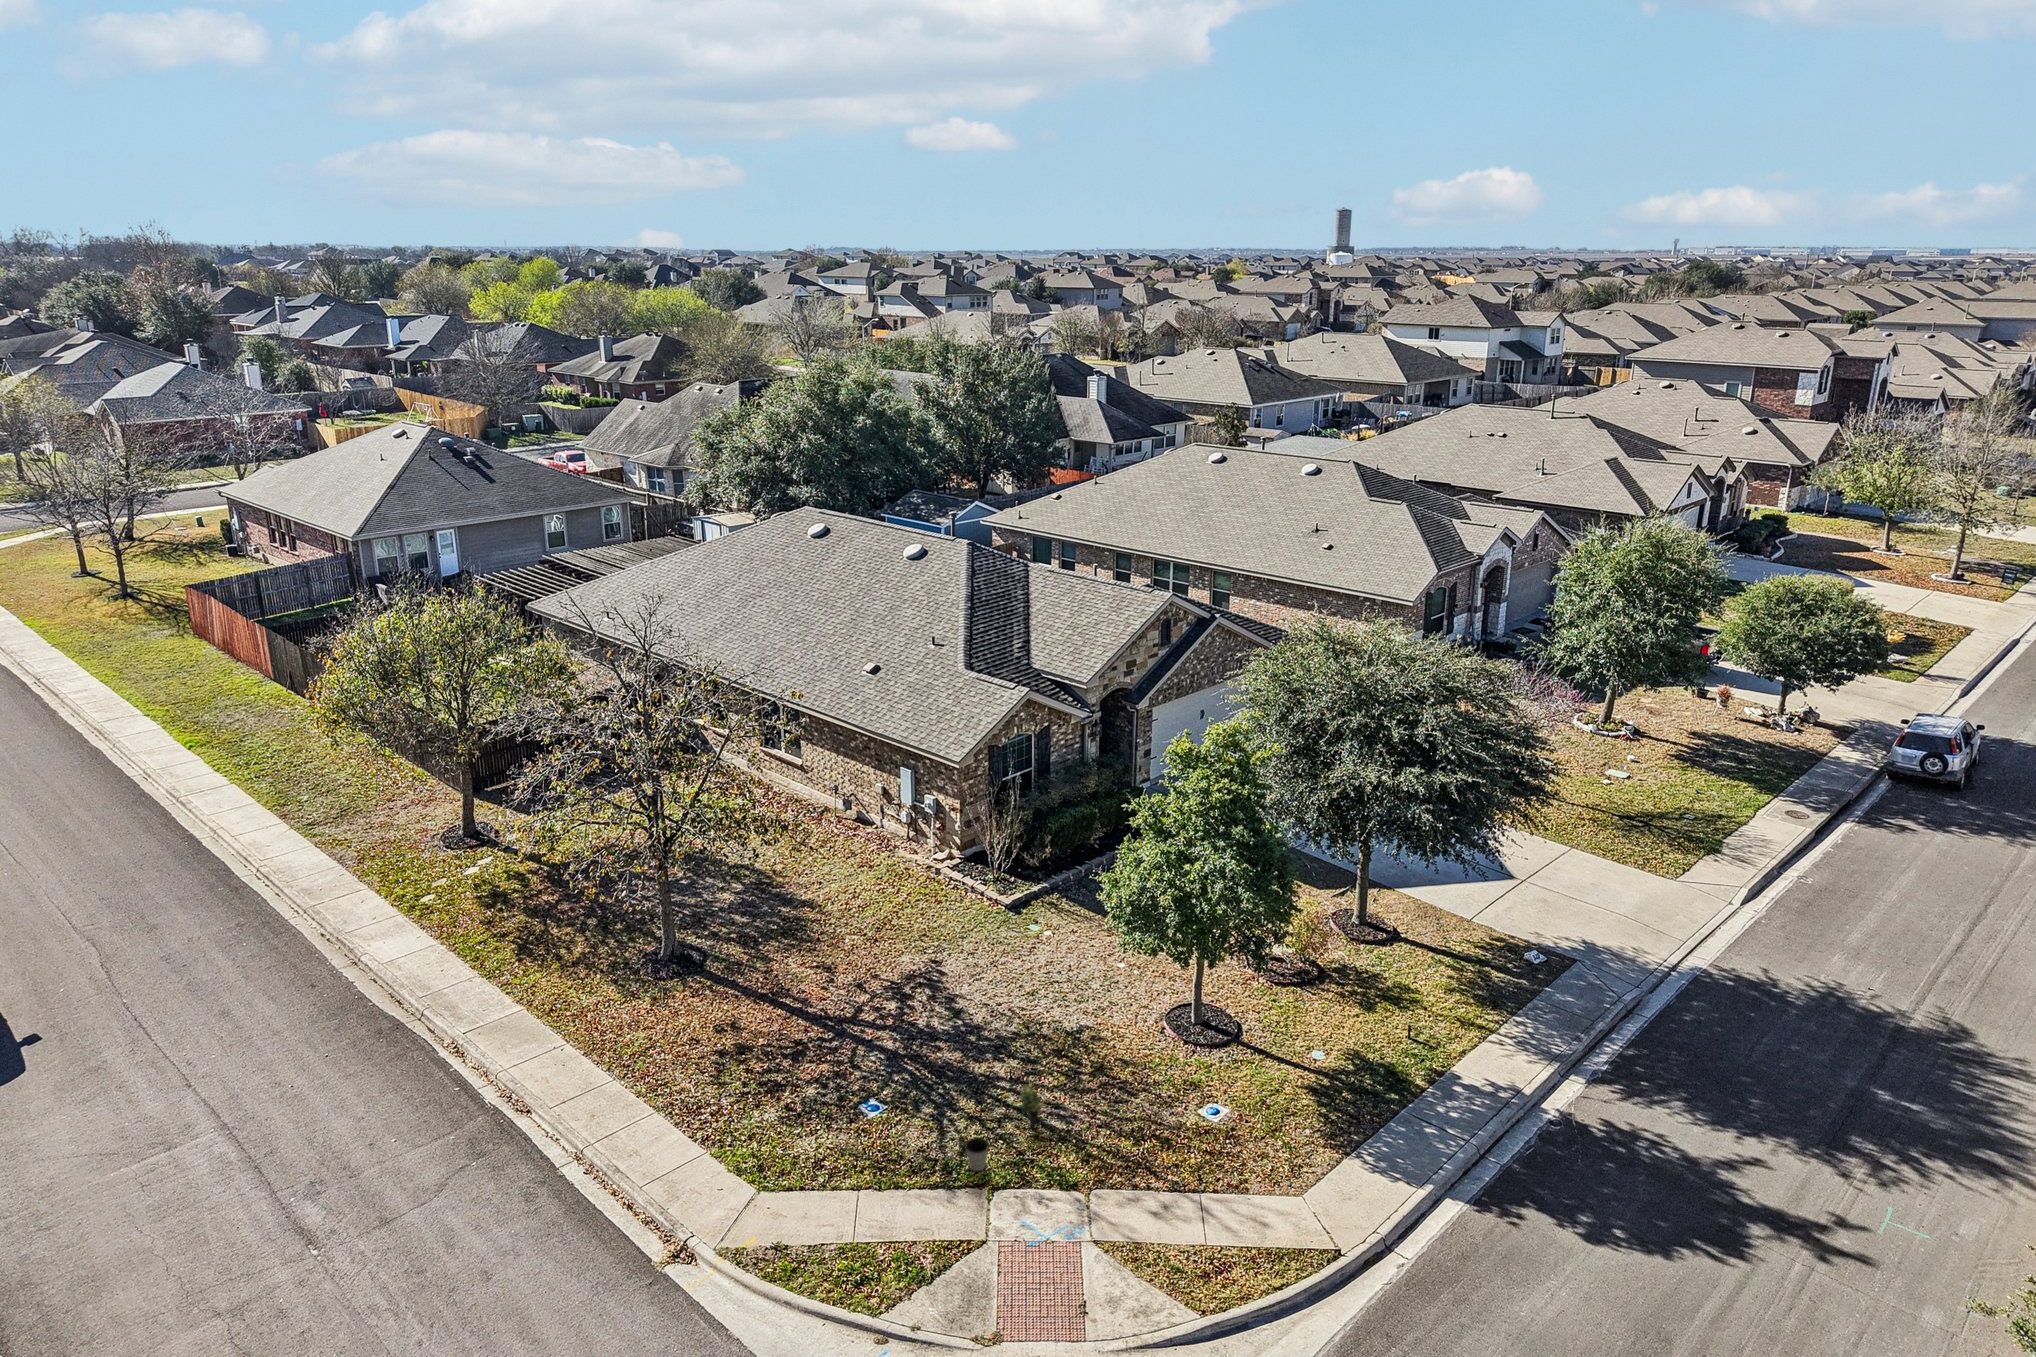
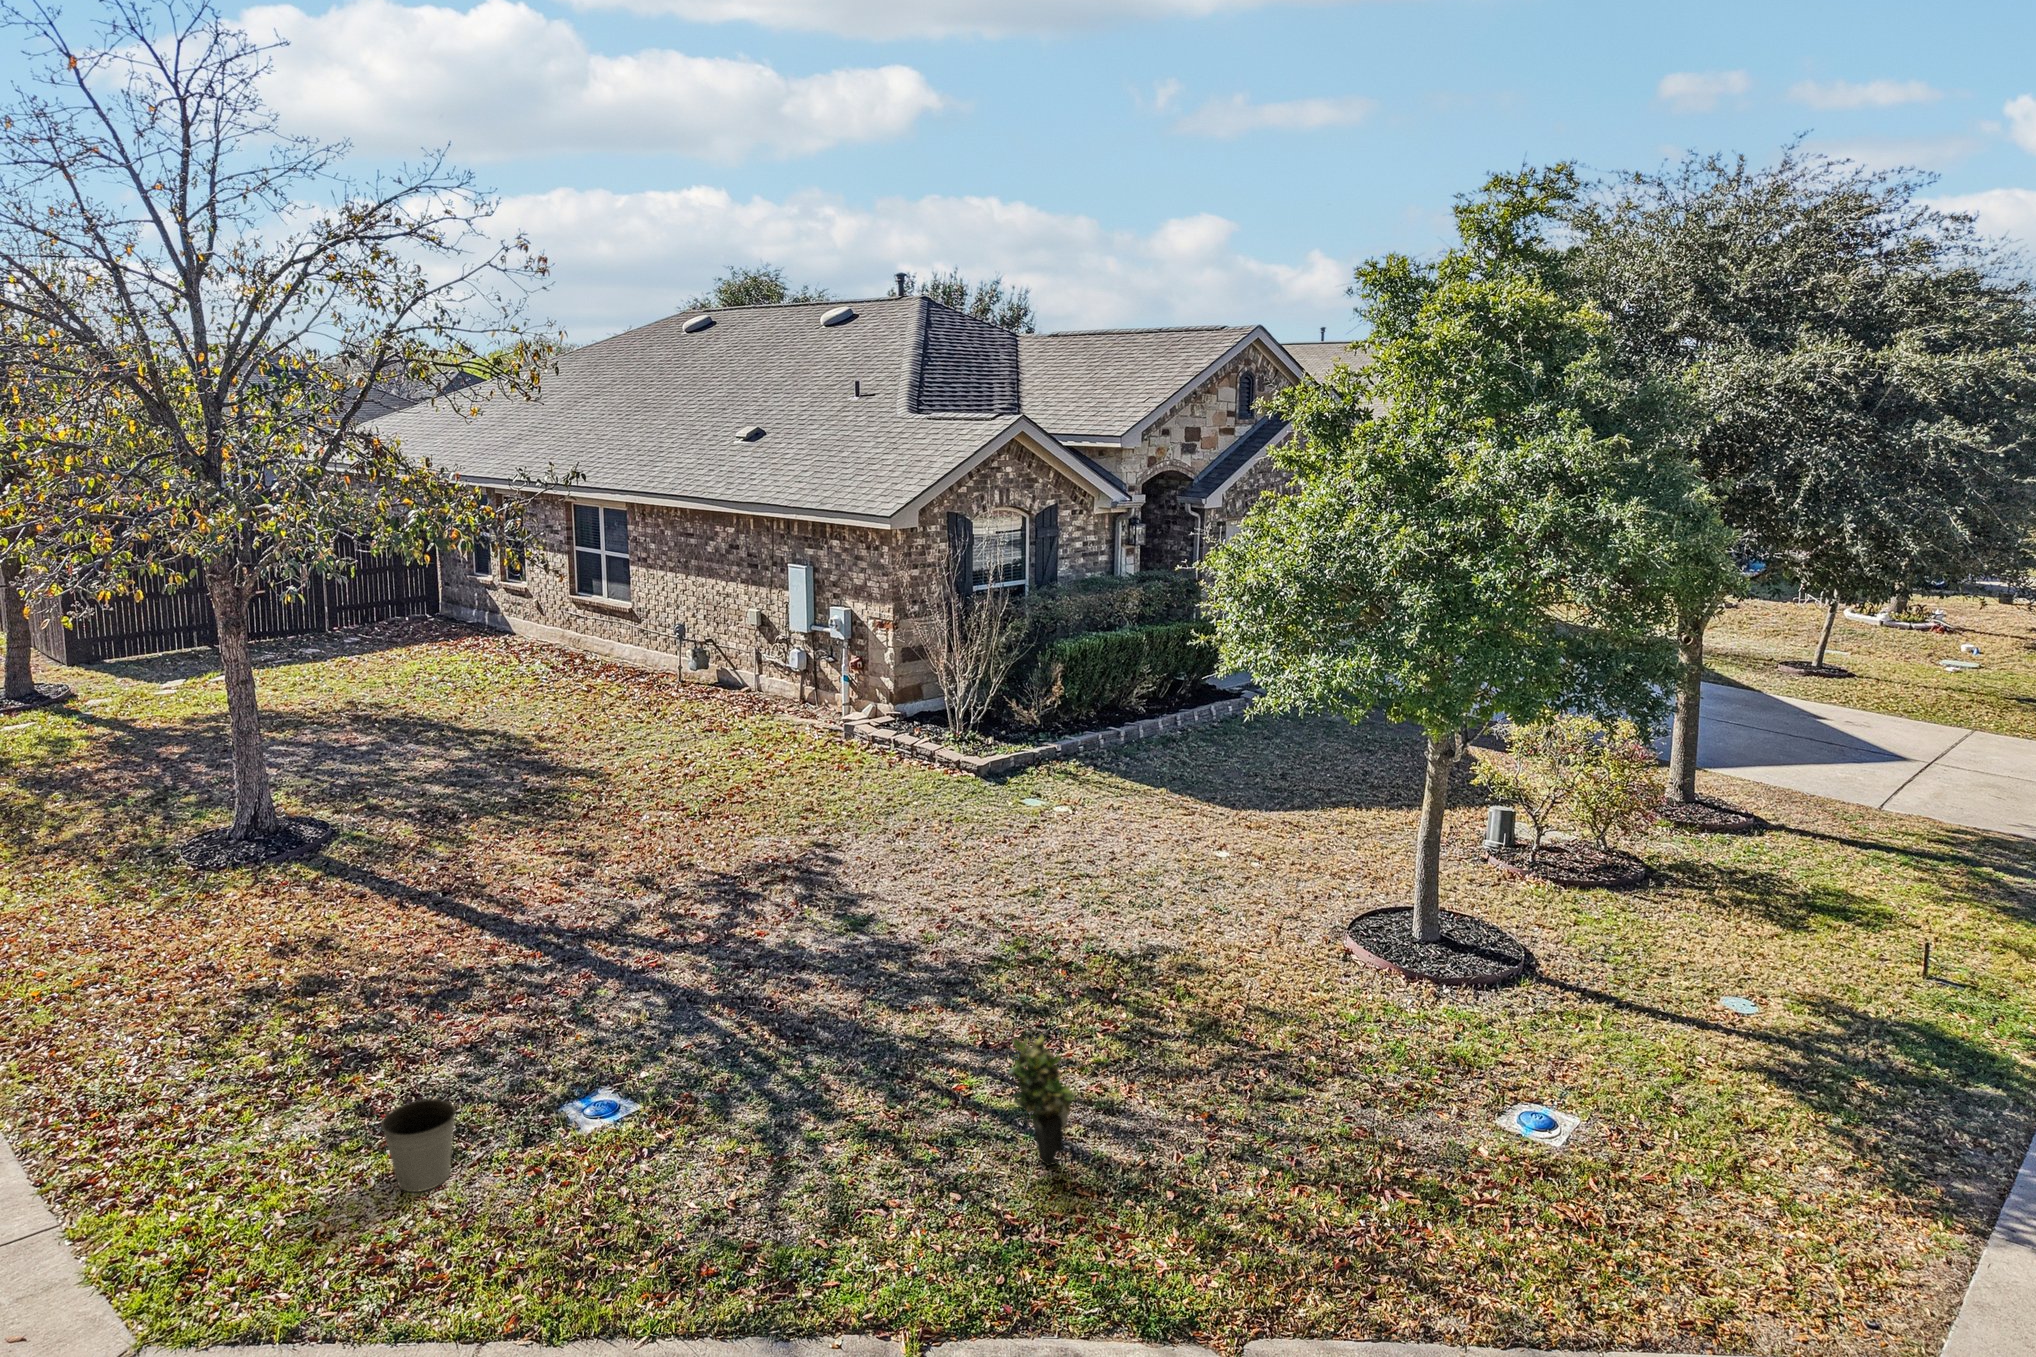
bucket: present [965,1137,989,1171] -> present [381,1099,459,1192]

